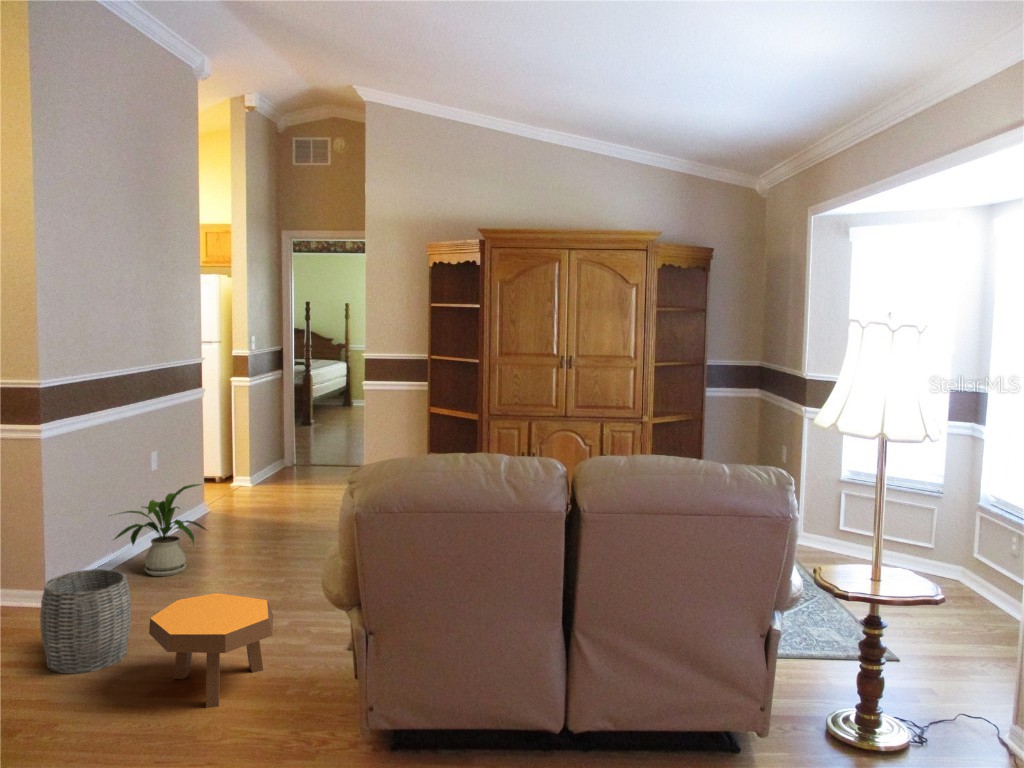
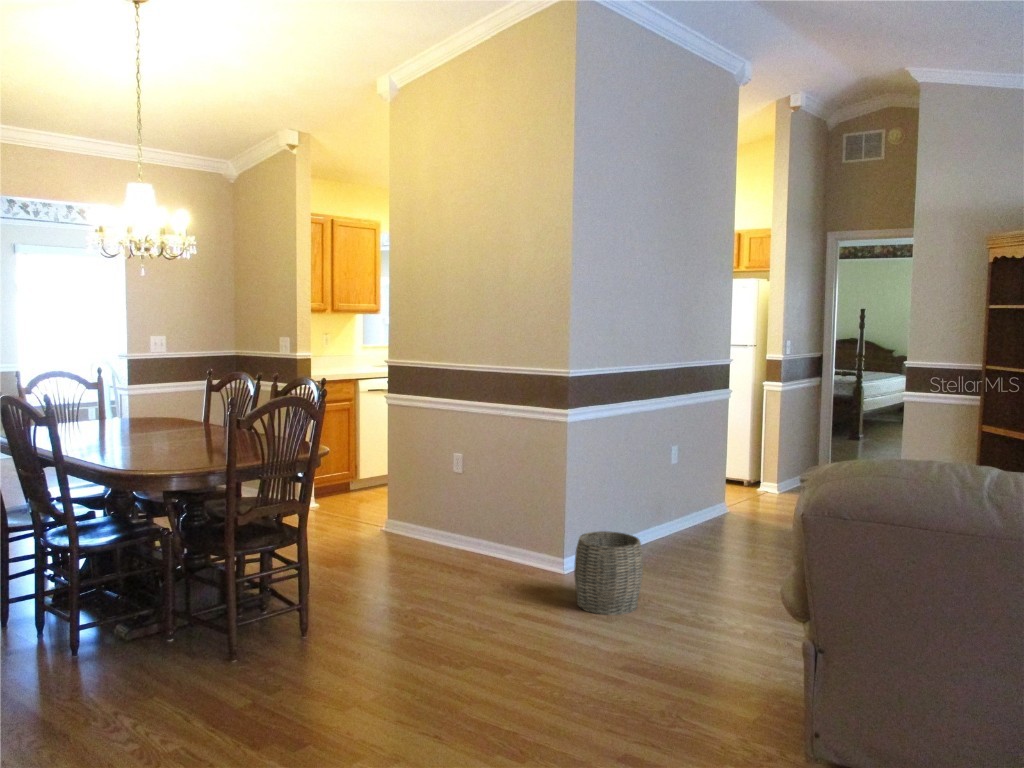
house plant: present [115,484,206,576] -> none [635,476,723,558]
footstool: present [149,593,273,708] -> none [652,567,760,662]

